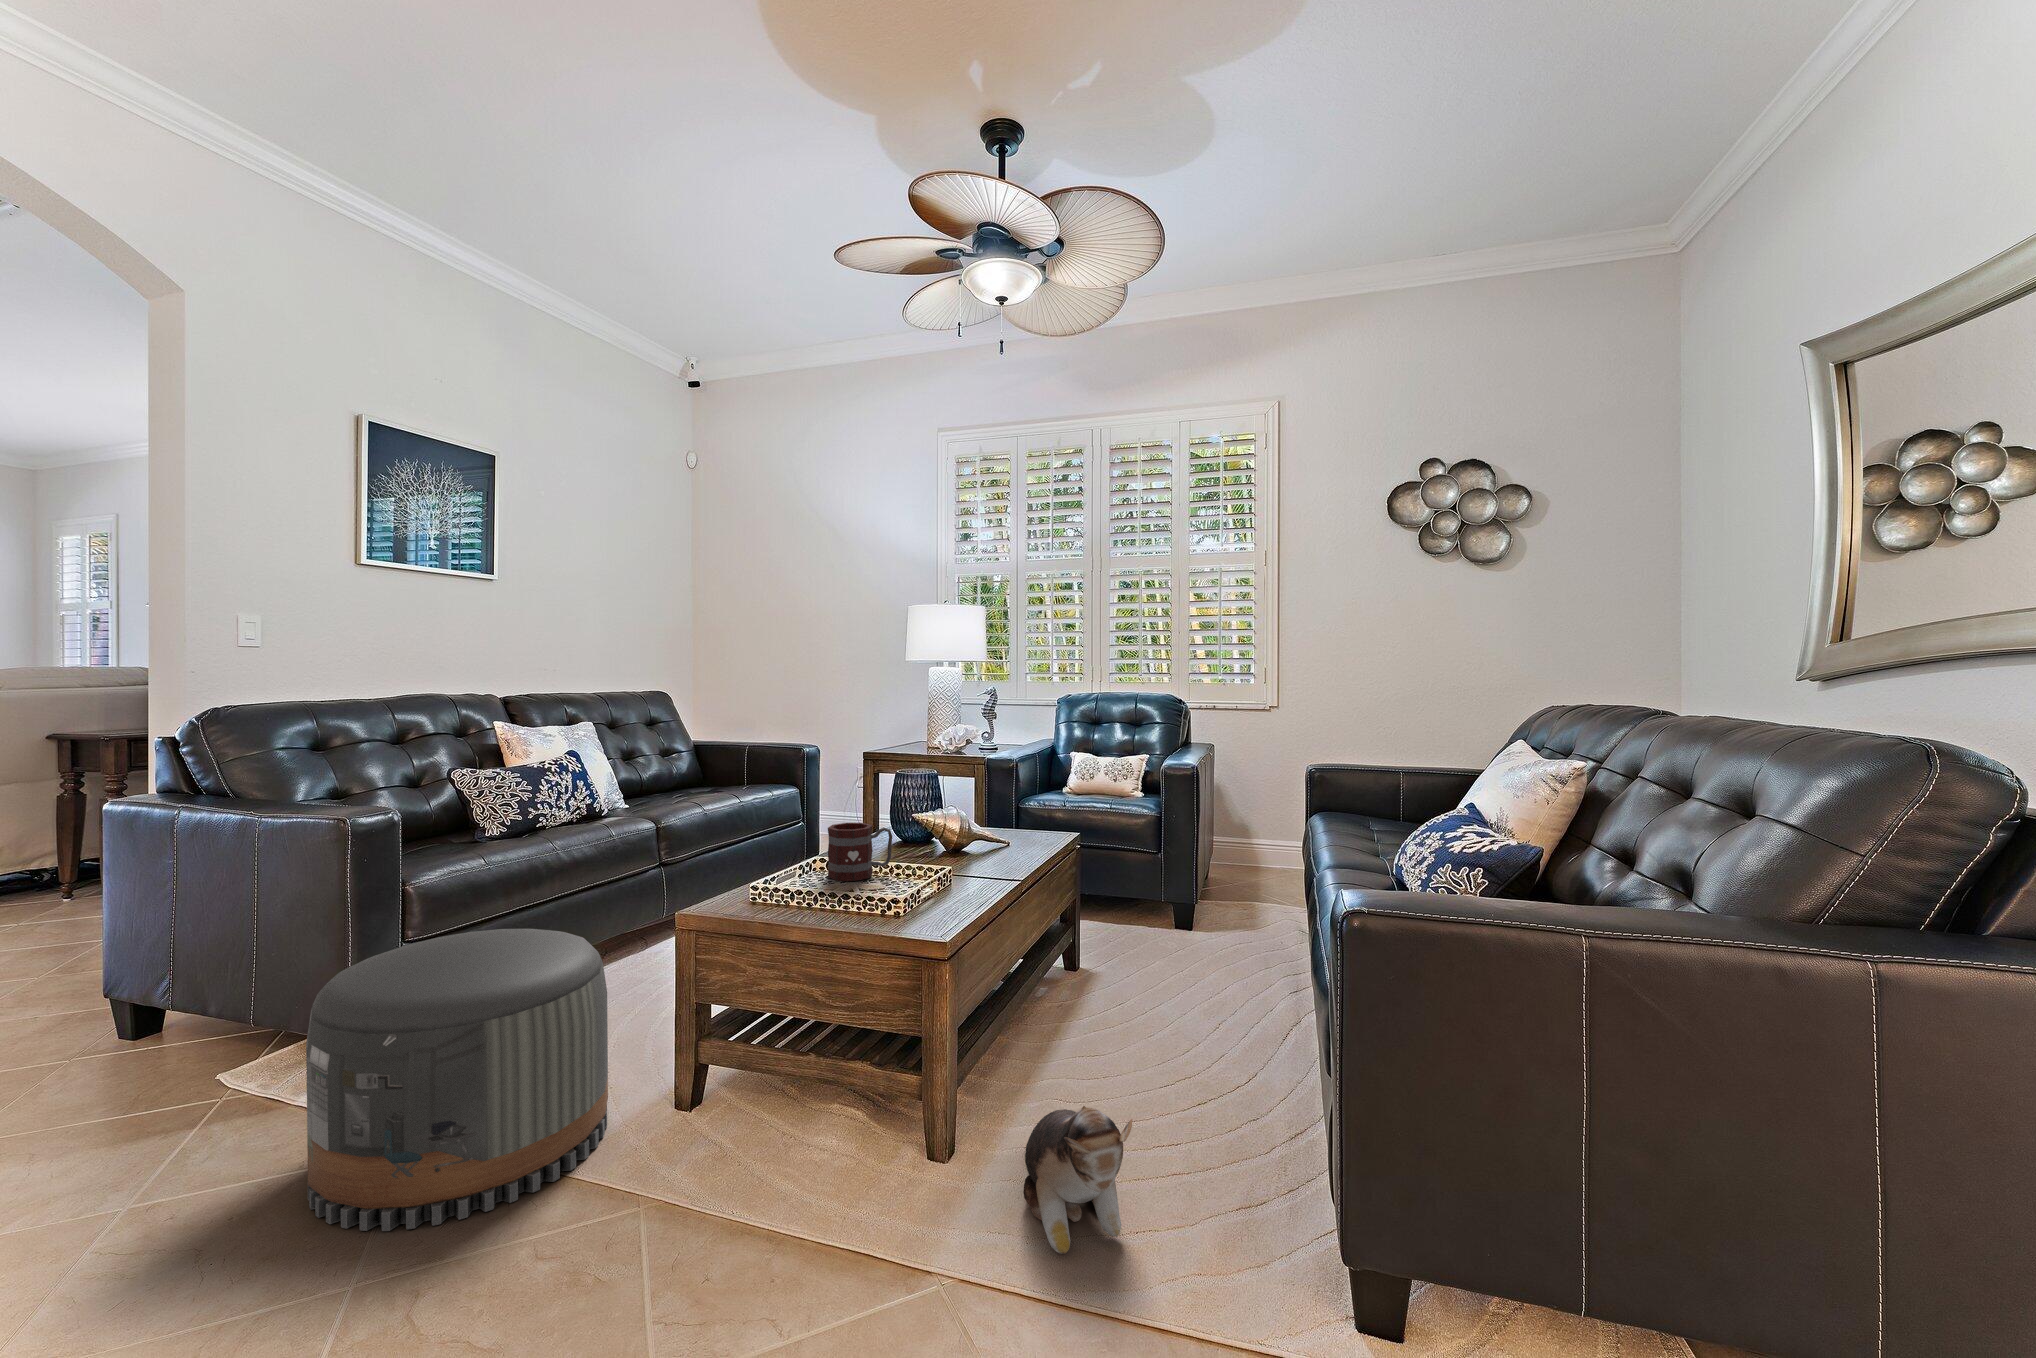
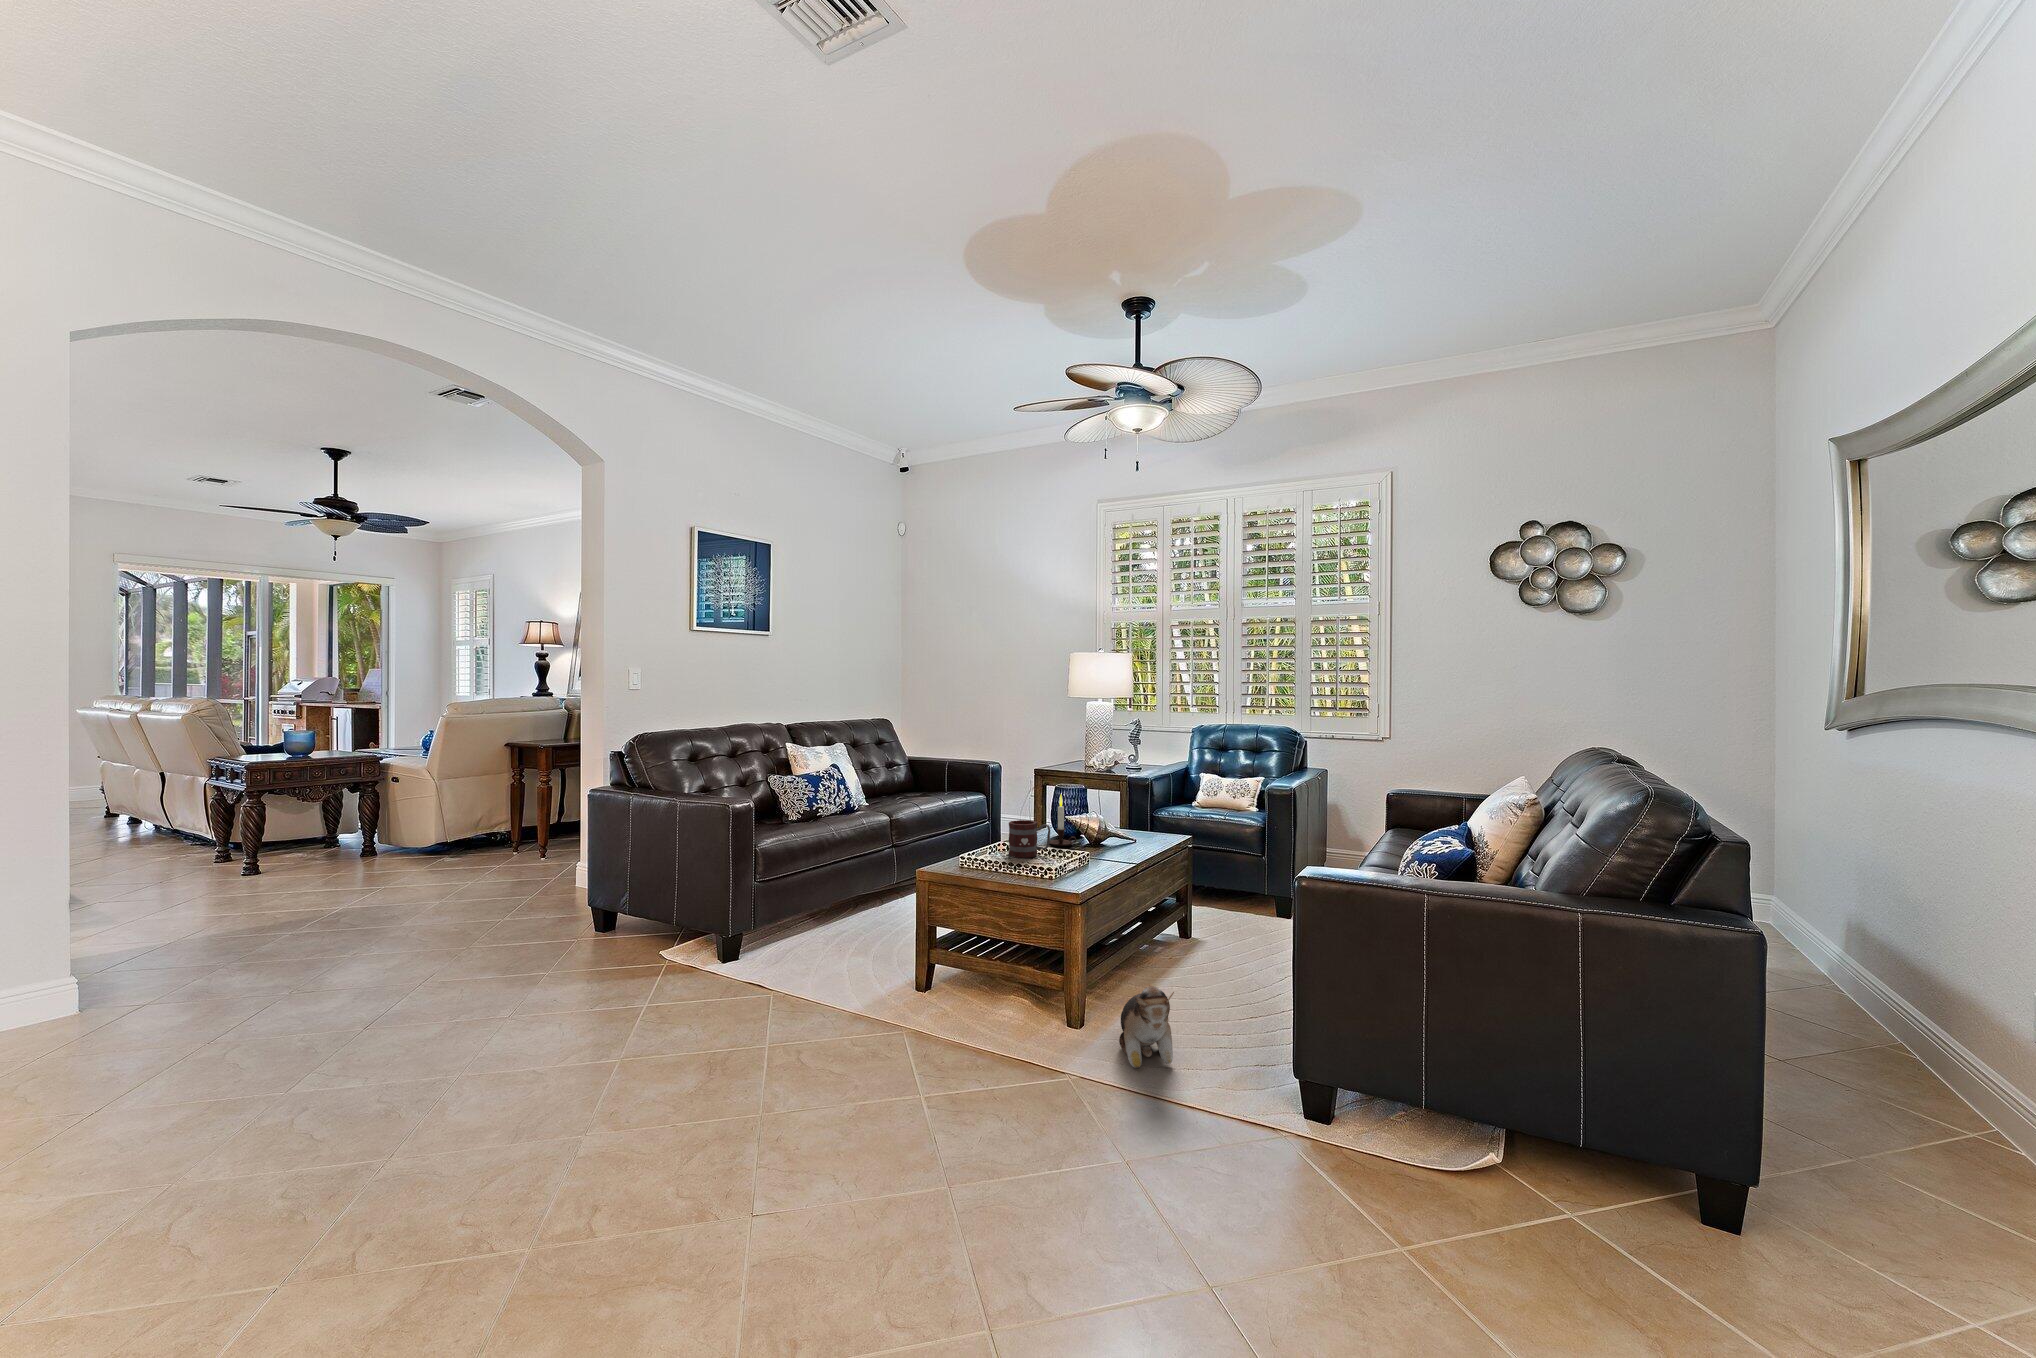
candle: none [888,782,928,858] -> present [1050,795,1076,846]
pouf: present [306,929,608,1231] -> none [729,876,879,1028]

